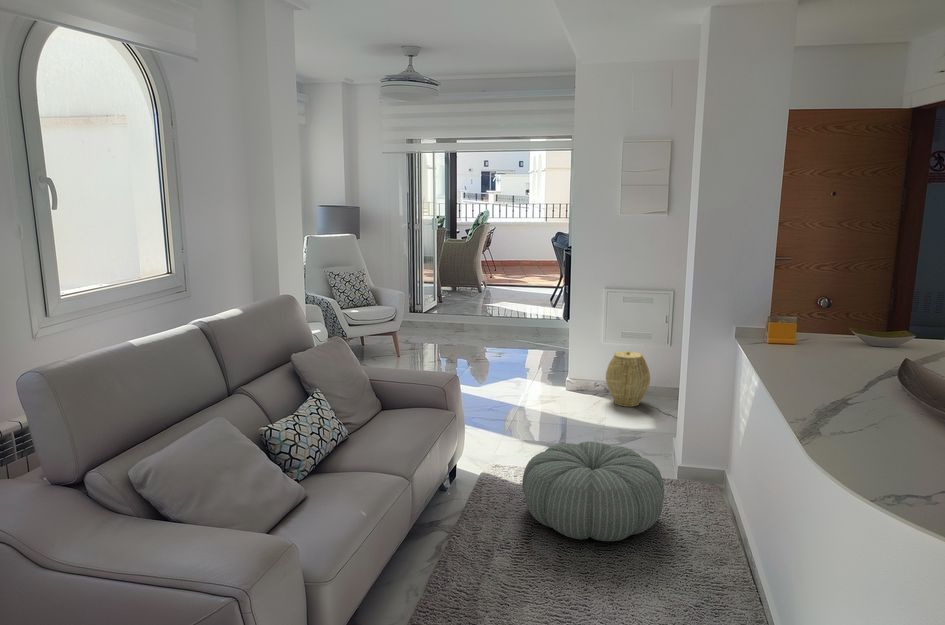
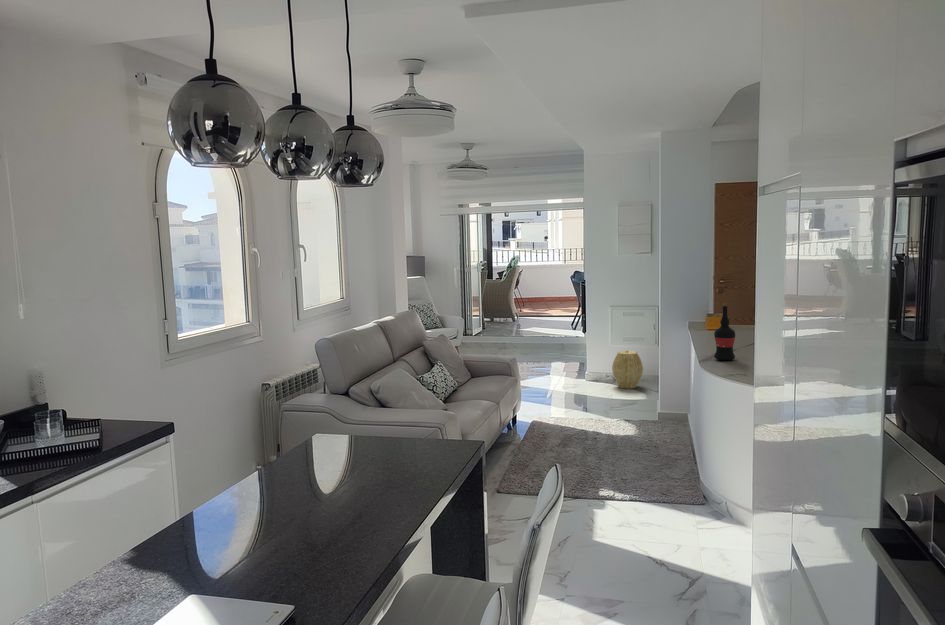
wine bottle: none [835,324,889,447] -> present [714,303,735,360]
pouf: present [522,441,664,541] -> none [560,396,646,446]

